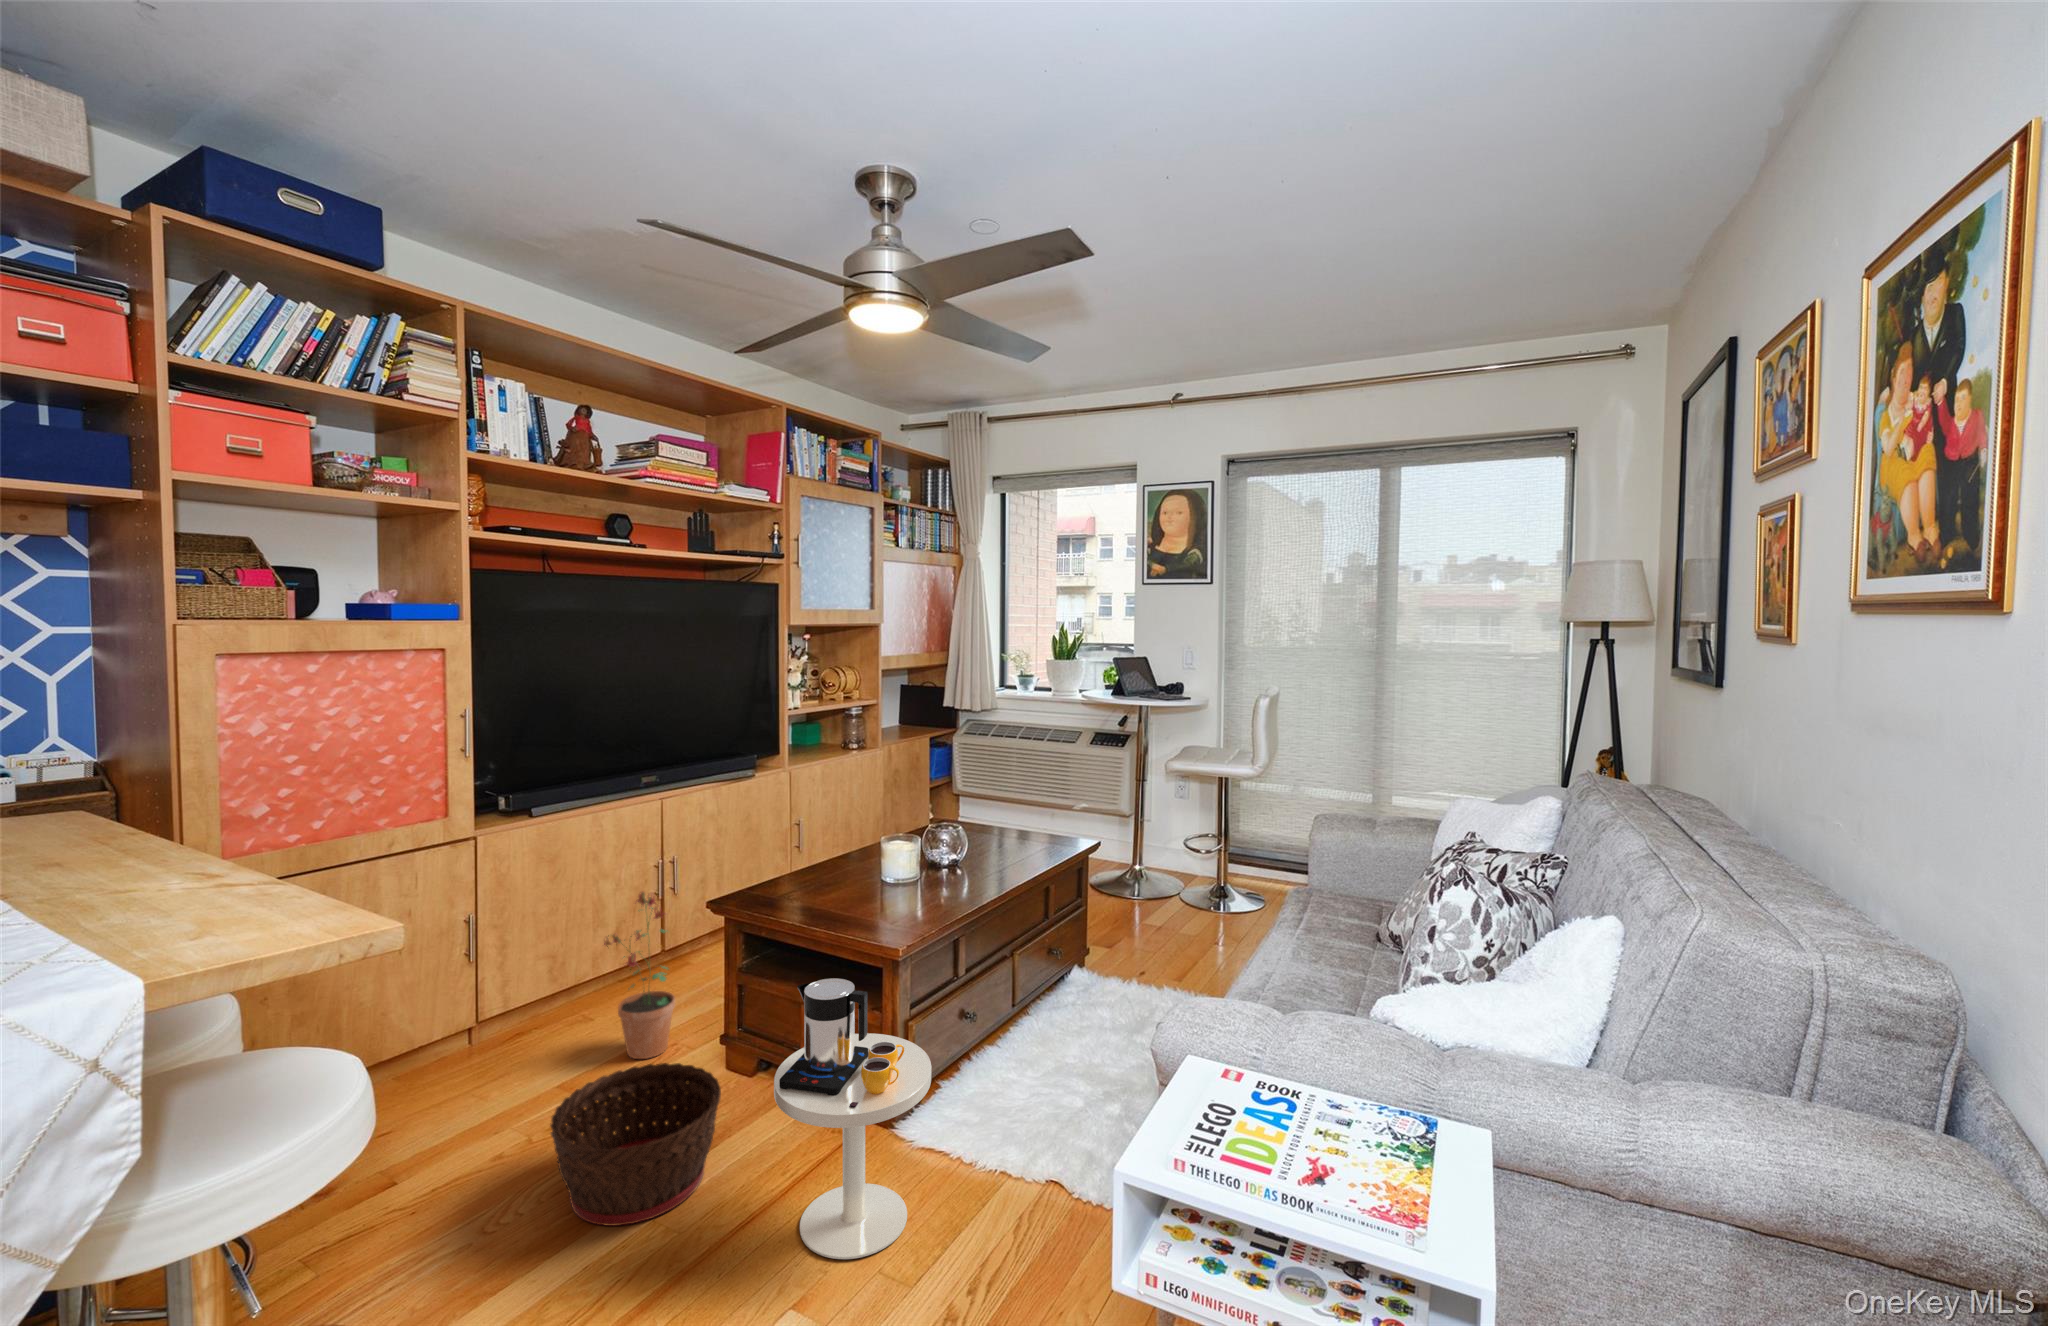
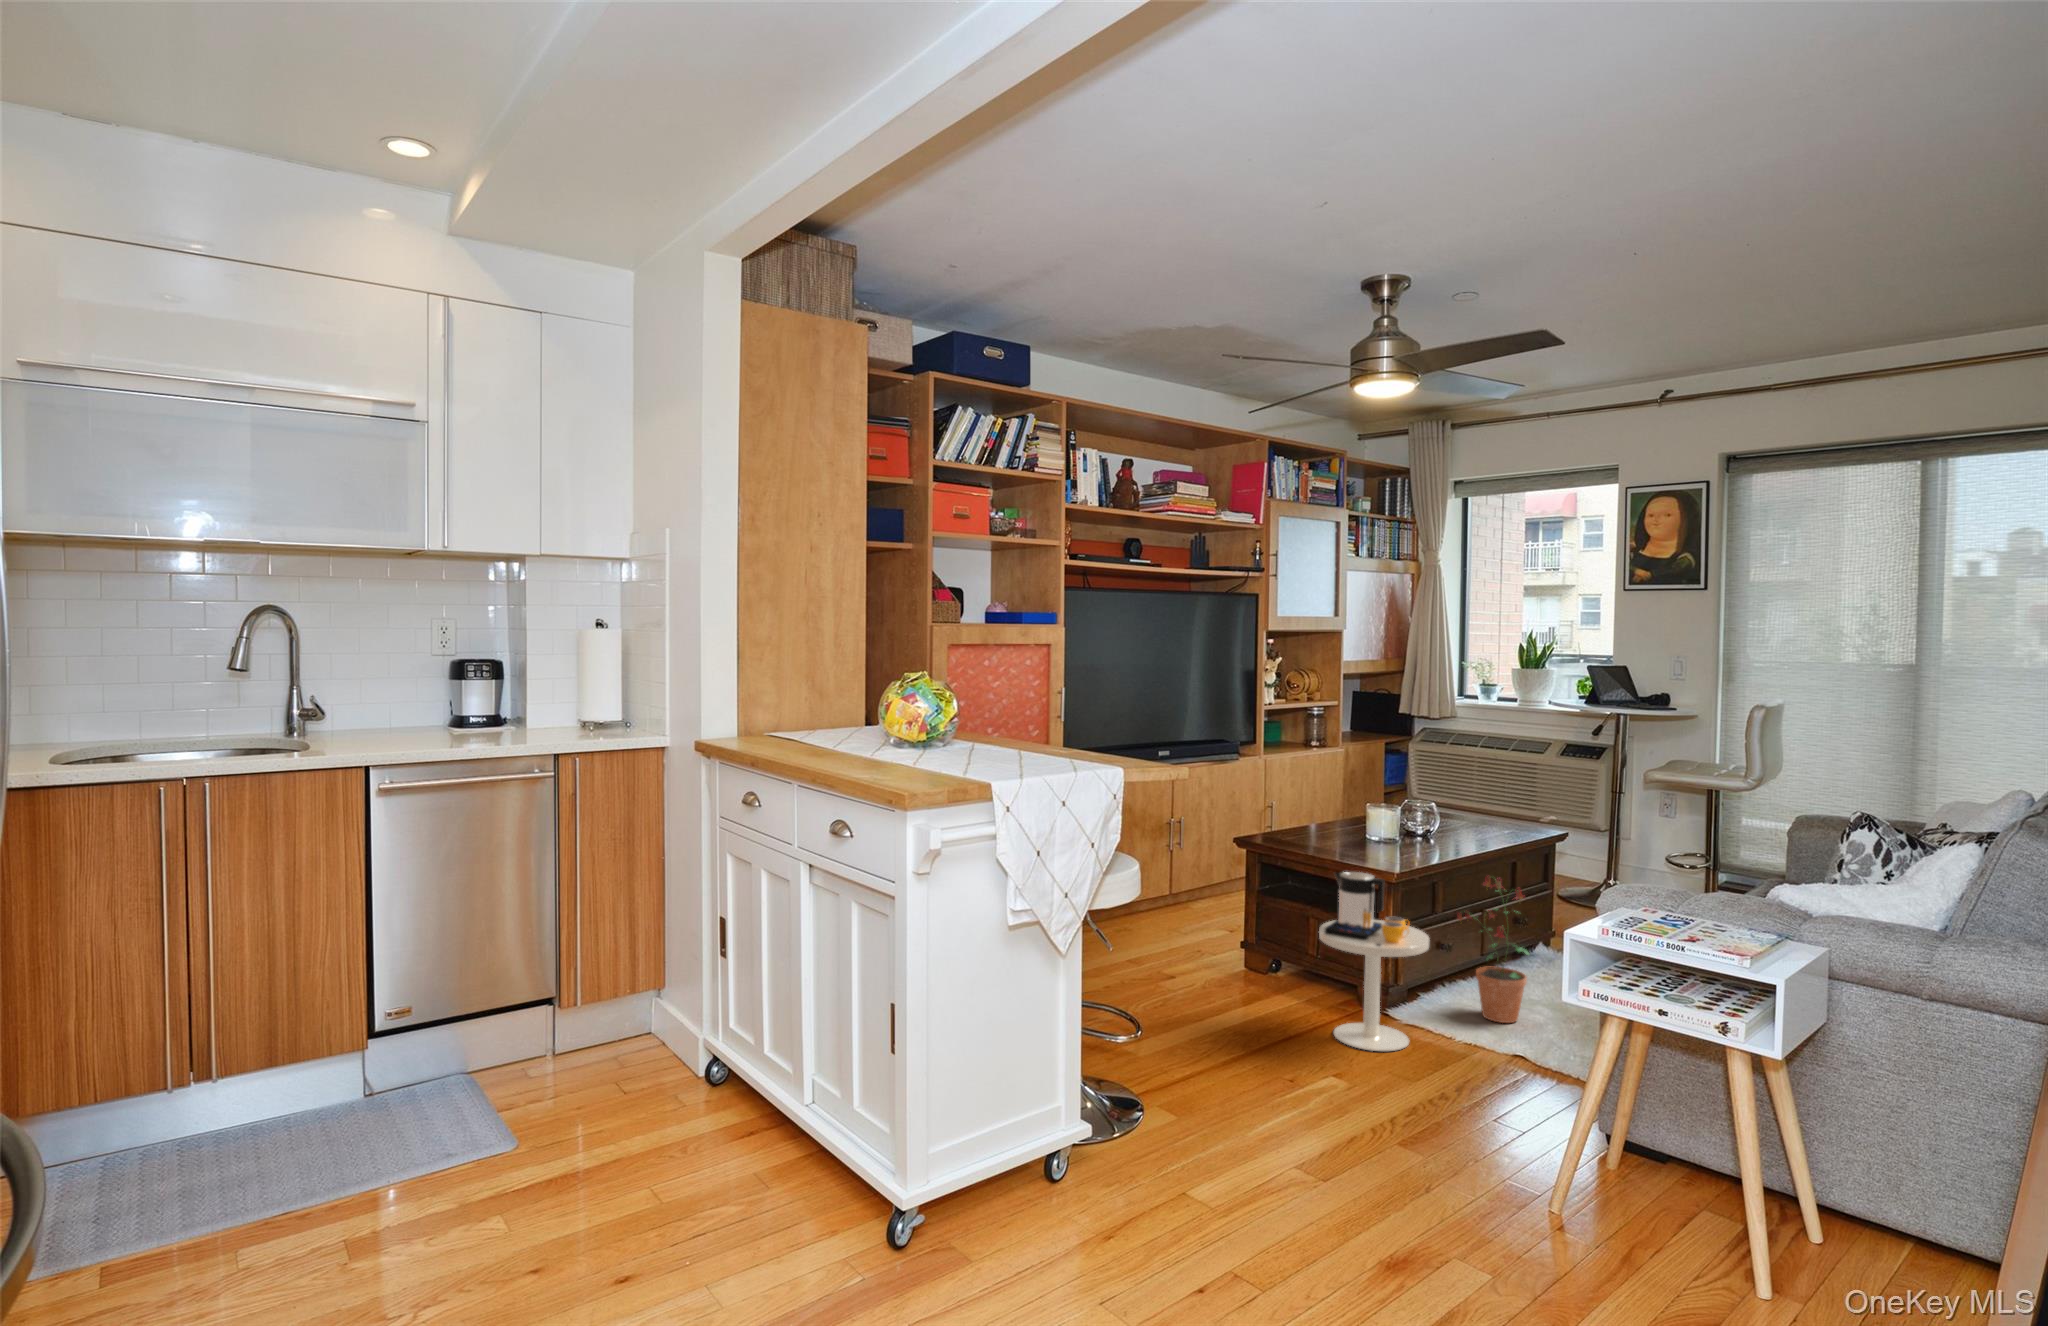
potted plant: present [604,892,675,1059] -> present [1457,877,1529,1023]
basket: present [550,1063,721,1226] -> none [1165,933,1271,1017]

